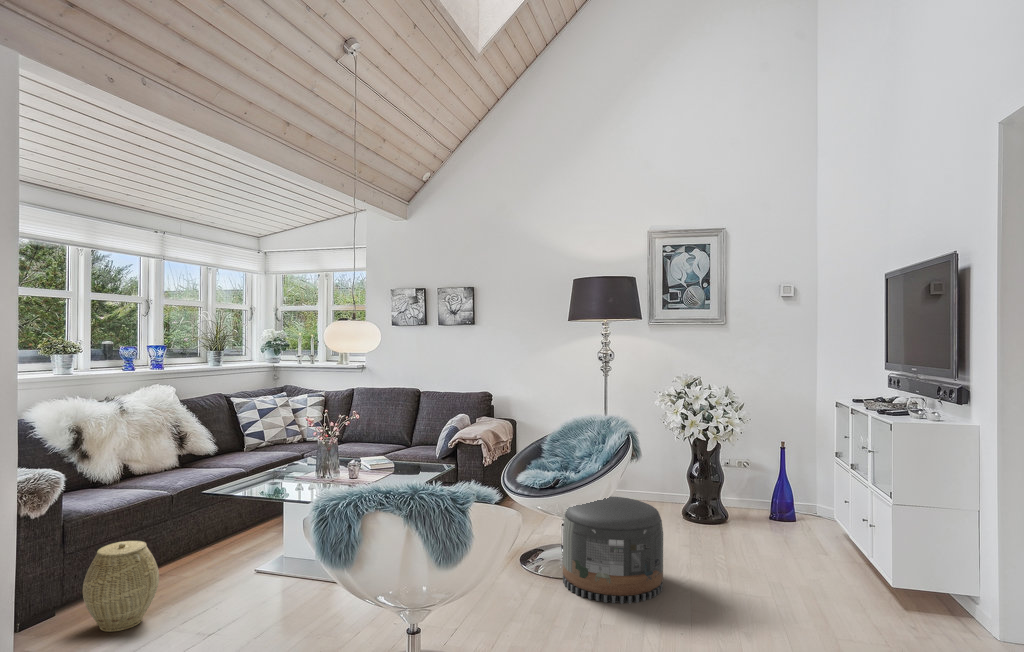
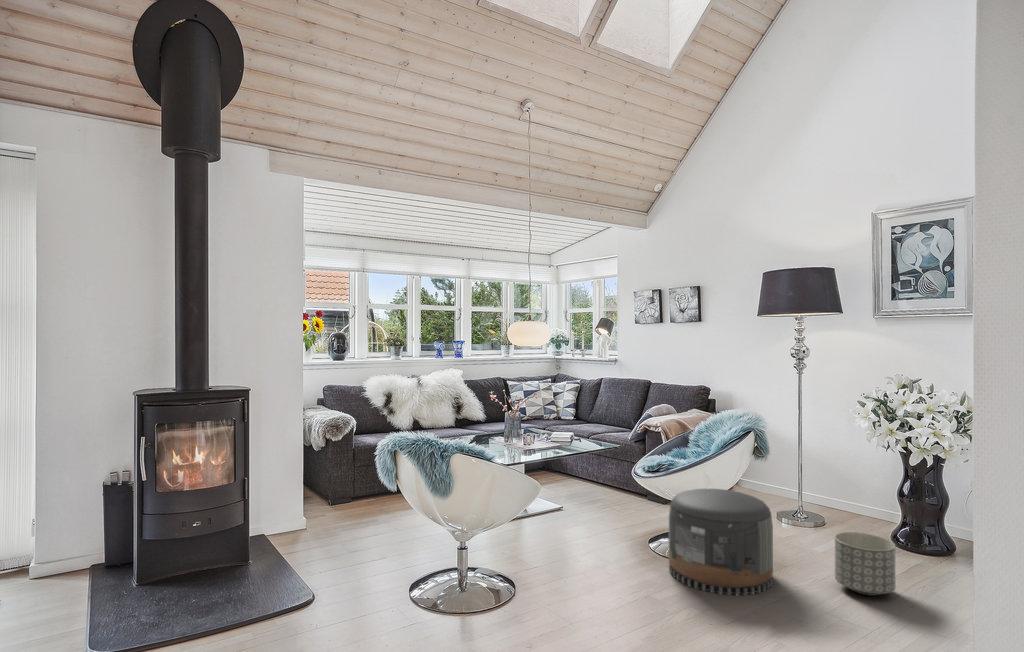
planter: none [695,516,744,570] -> present [835,532,895,596]
woven basket: present [83,541,159,632] -> none [348,465,391,520]

